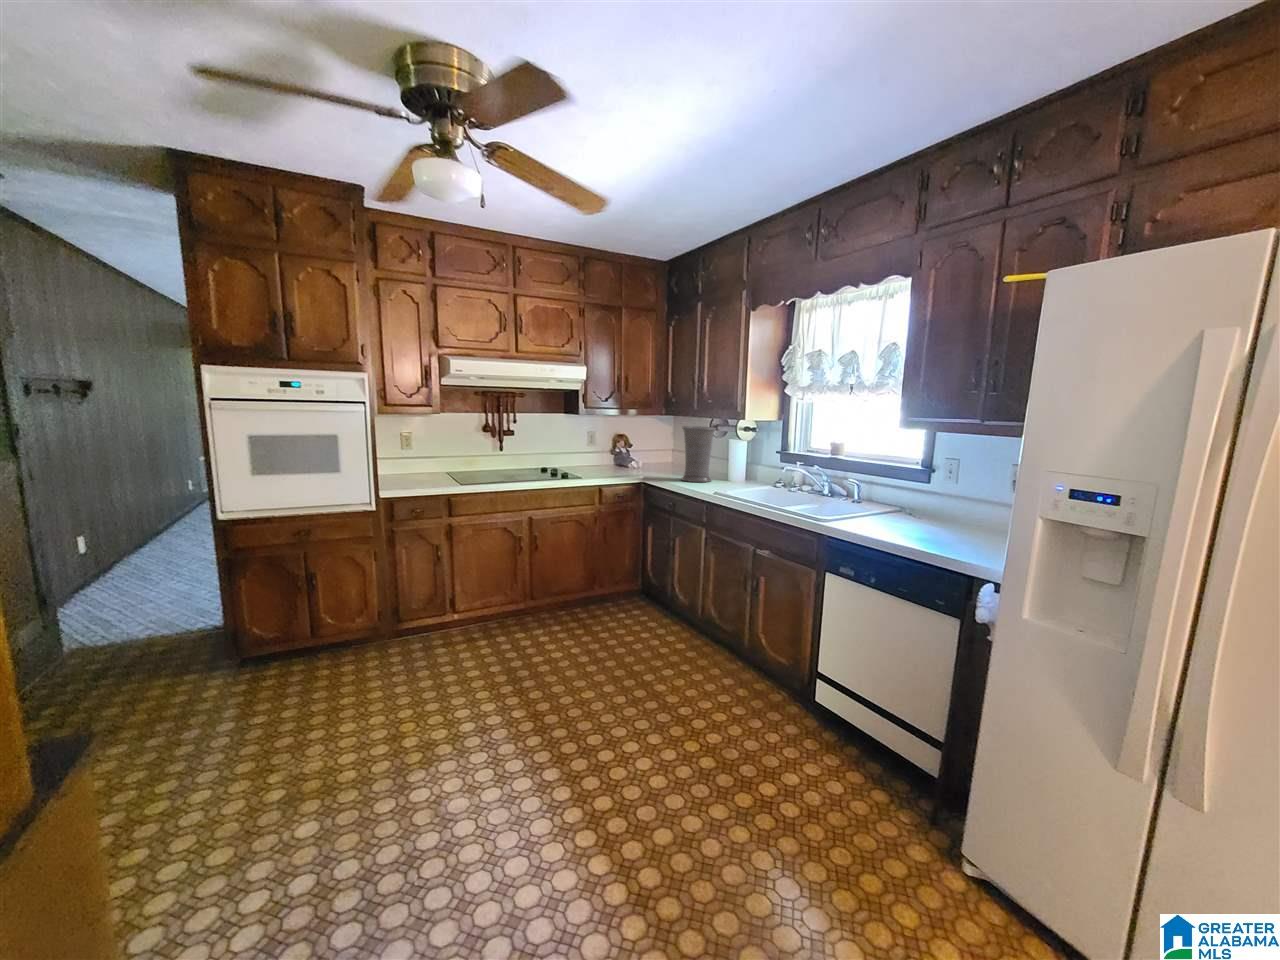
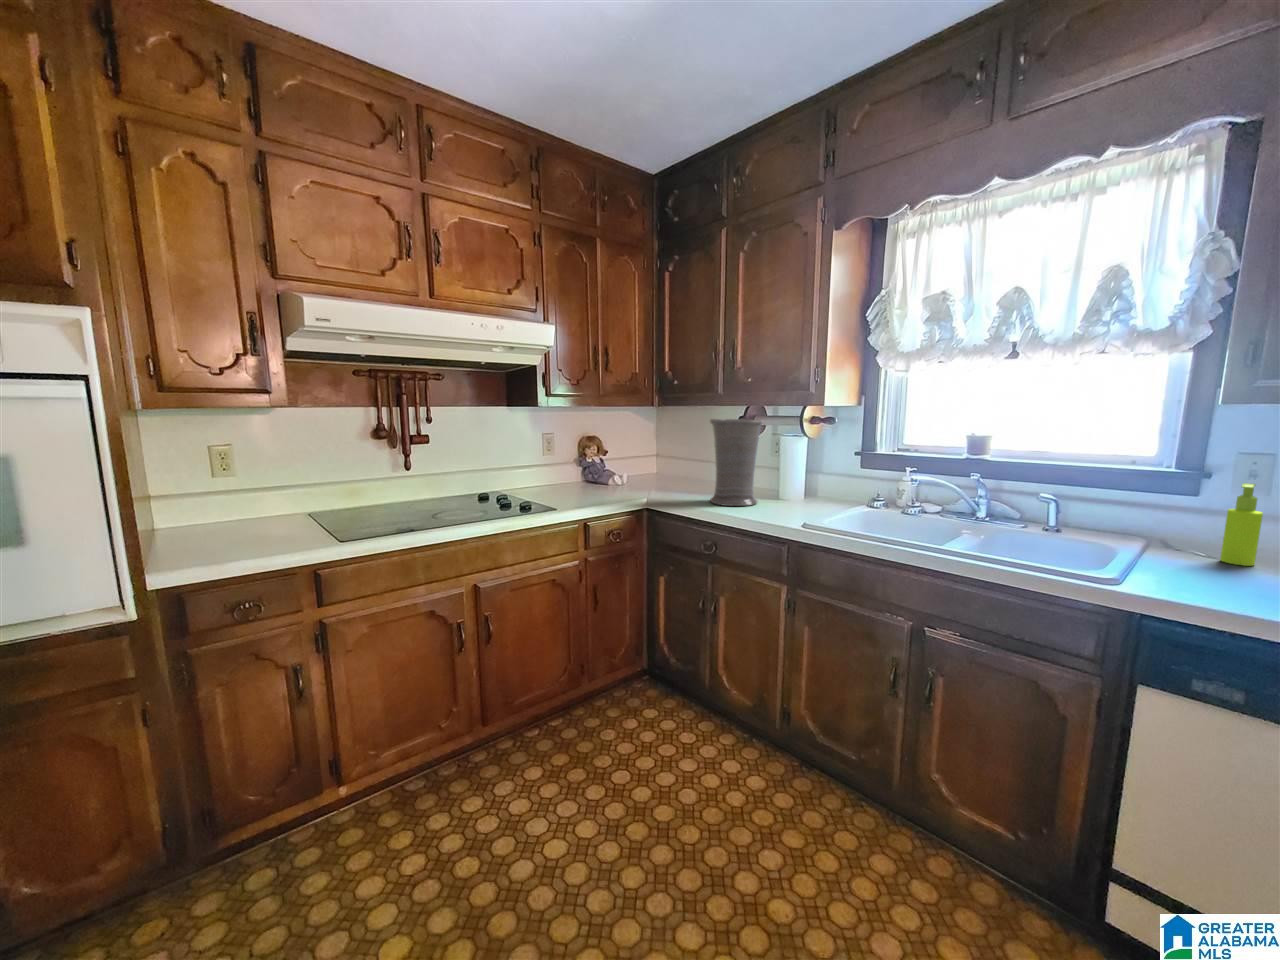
soap dispenser: none [915,475,934,522] -> present [1220,483,1263,566]

